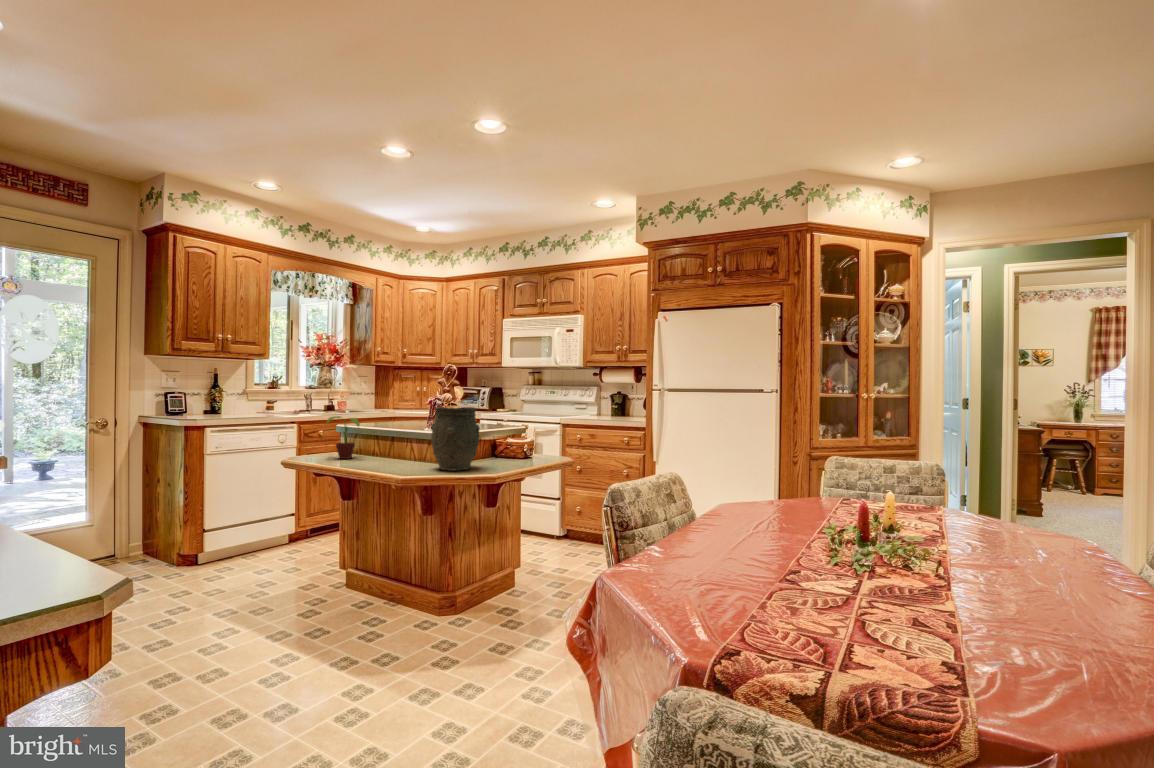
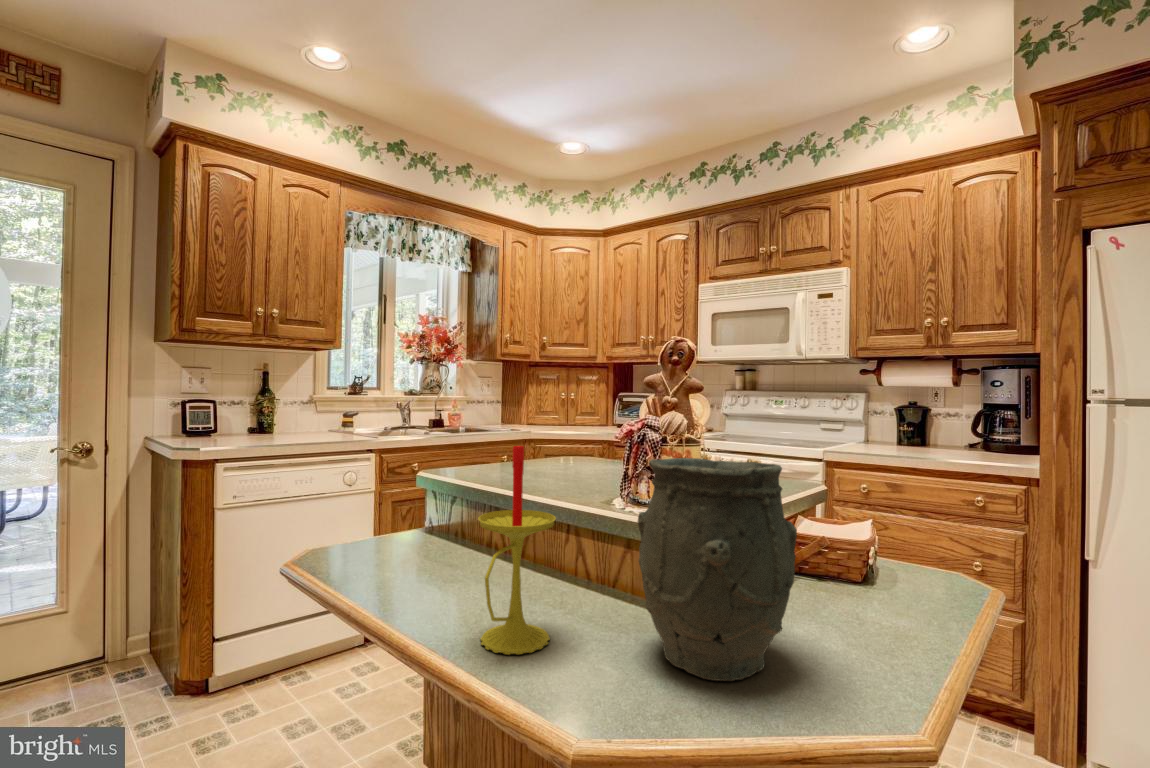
candle: none [377,402,404,470] -> present [478,446,556,654]
potted plant: present [327,416,360,459] -> none [371,461,455,565]

